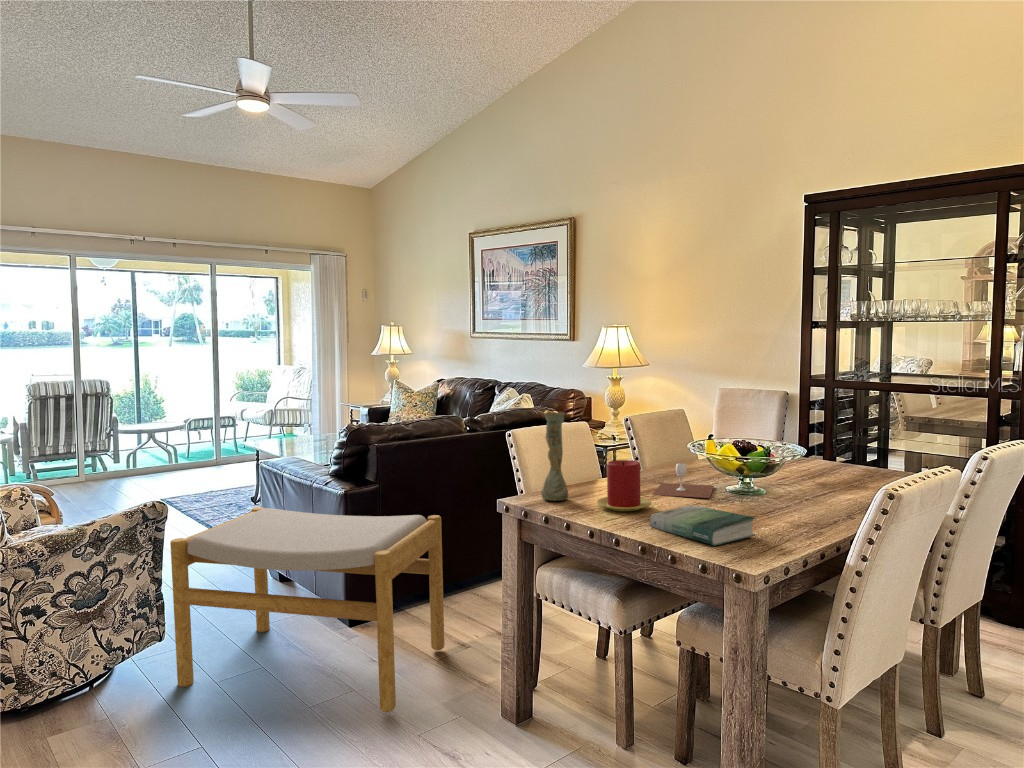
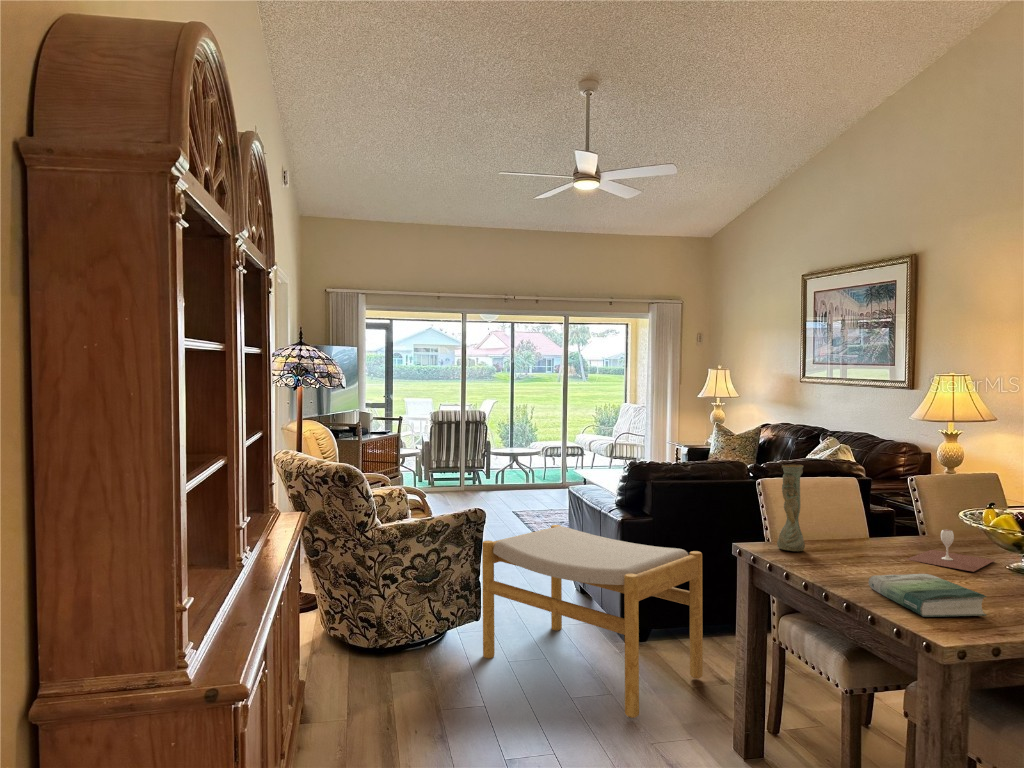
candle: present [597,460,652,511] -> none [828,518,890,571]

